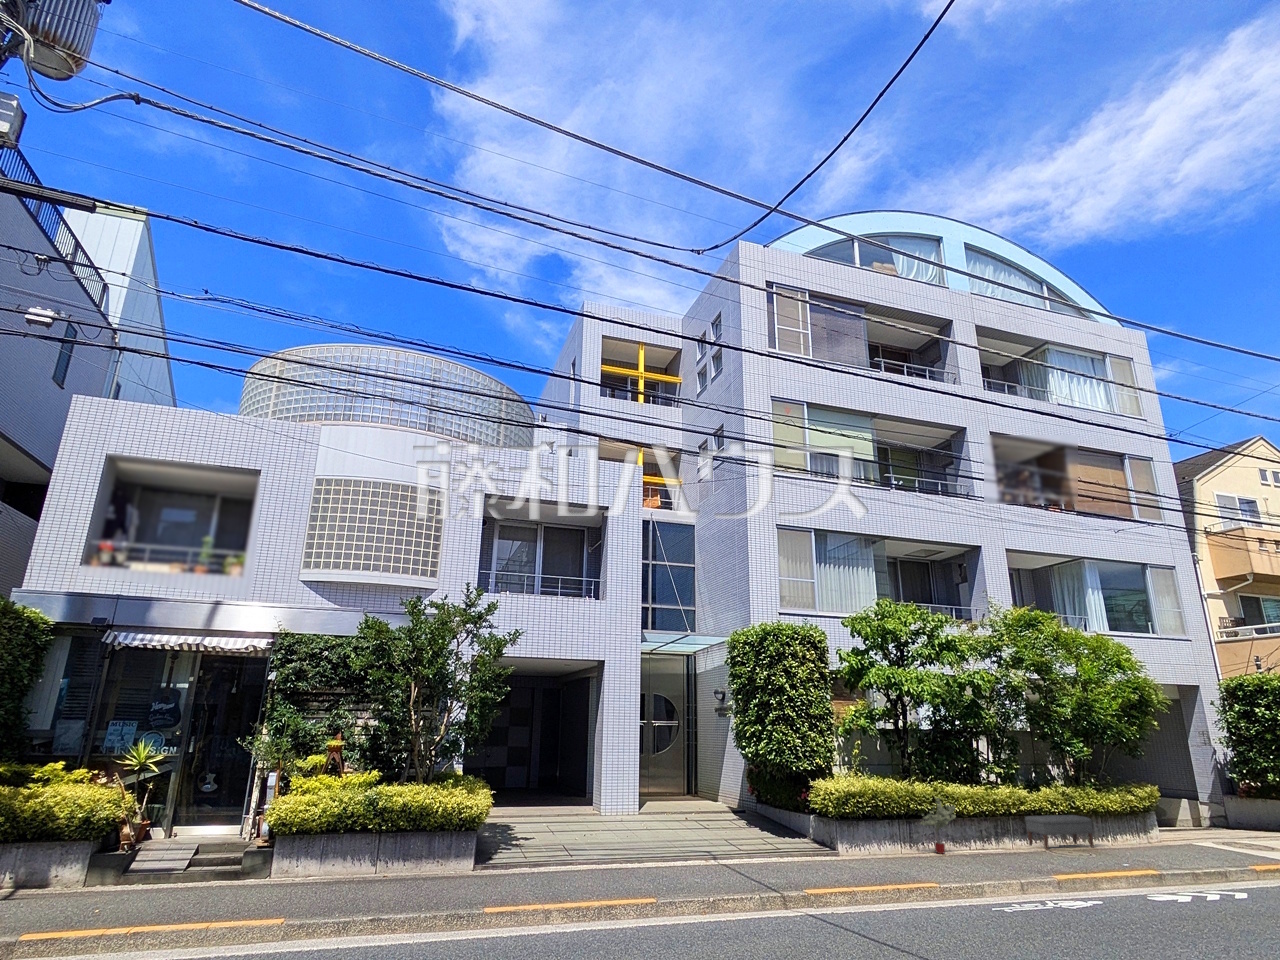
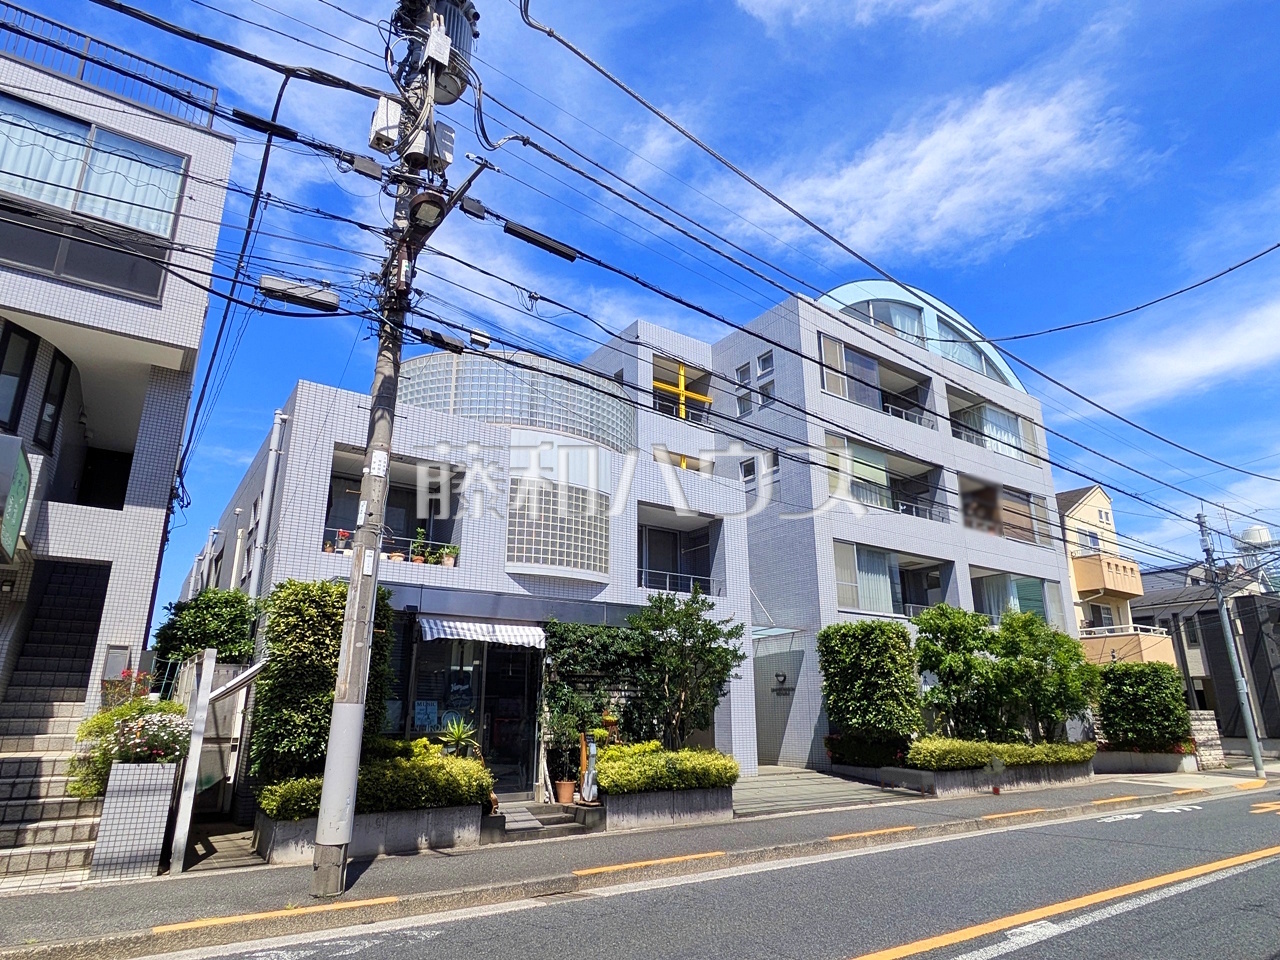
bench: present [1025,815,1094,849] -> present [880,767,934,797]

